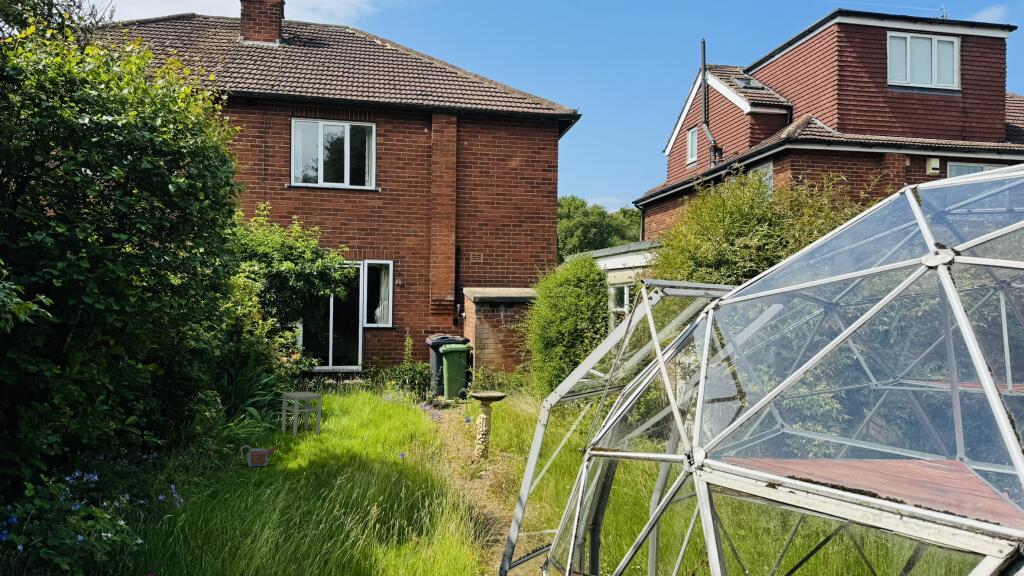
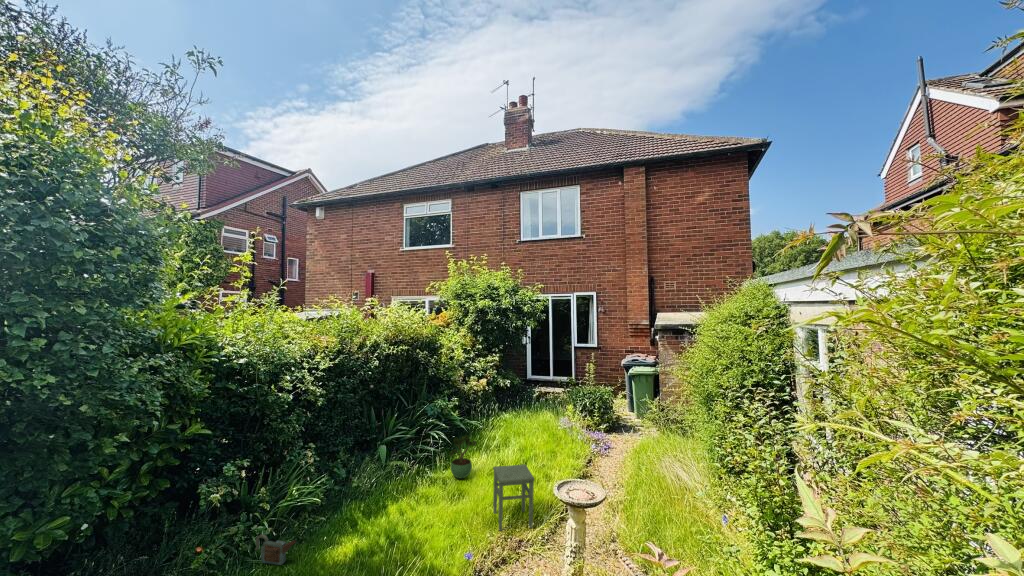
potted plant: none [327,389,353,430] -> present [449,435,477,478]
stool: present [282,392,322,436] -> present [493,465,534,531]

